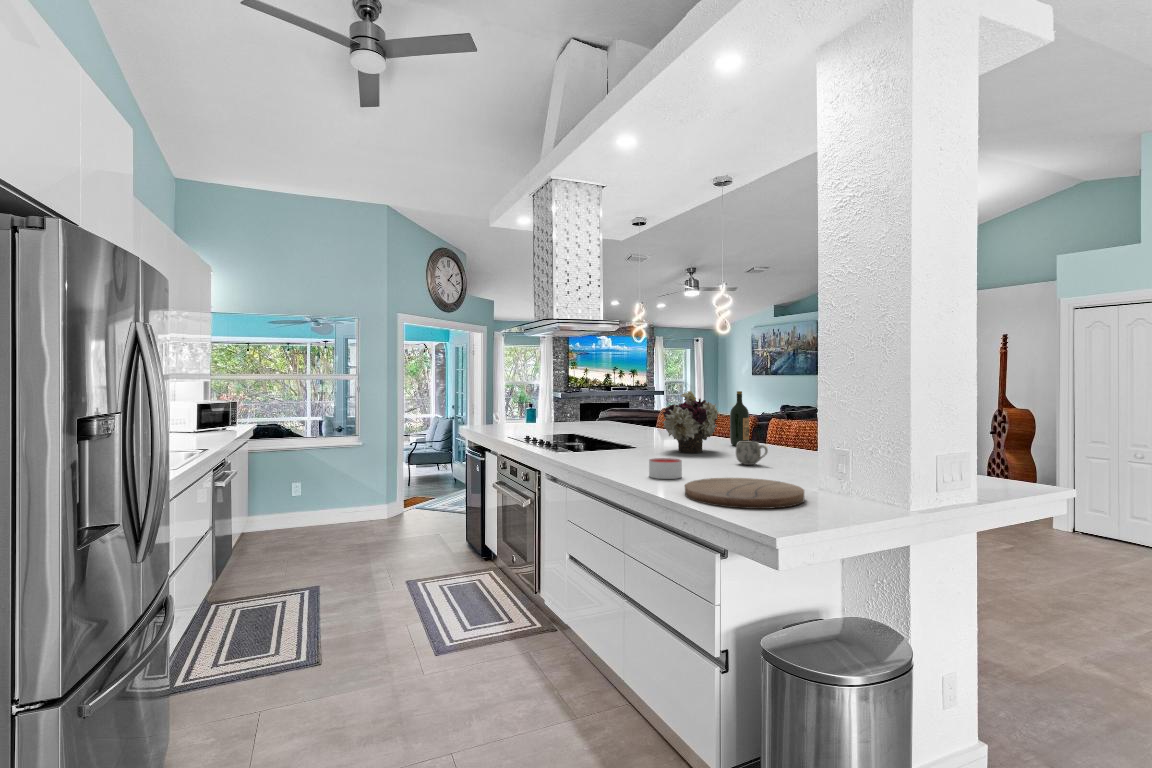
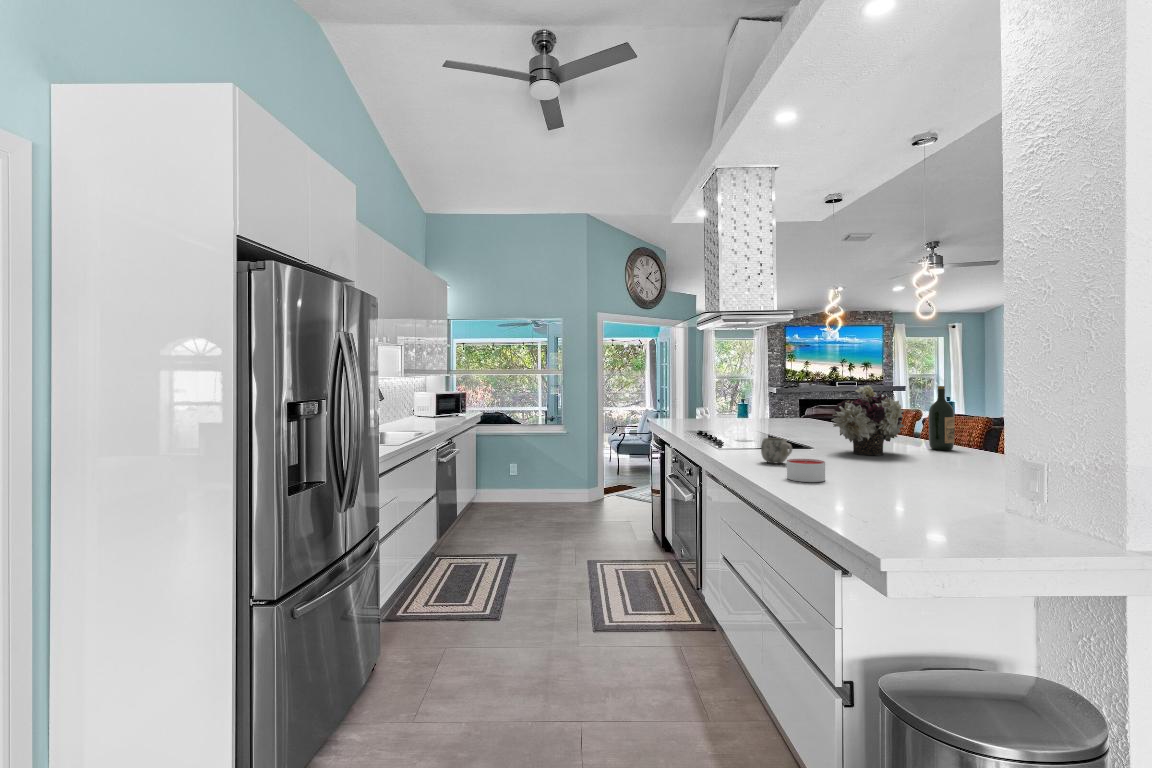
mug: present [736,441,768,465] -> present [761,438,792,463]
cutting board: present [685,478,804,509] -> none [806,484,957,524]

